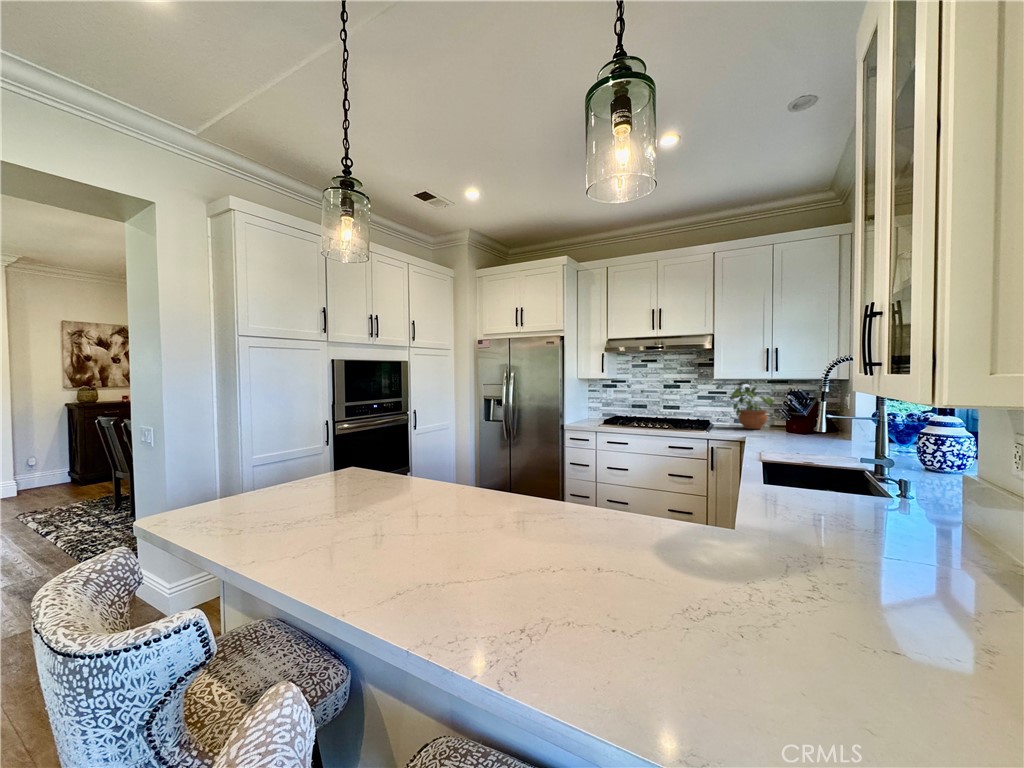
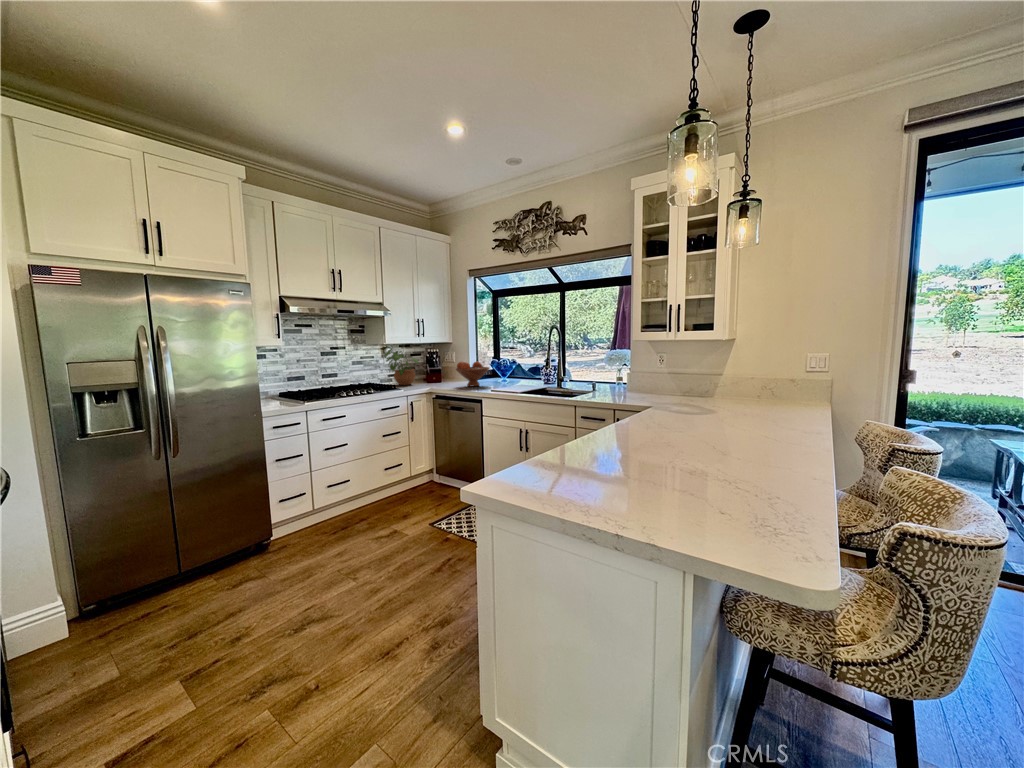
fruit bowl: none [763,407,821,445] -> present [456,361,489,386]

